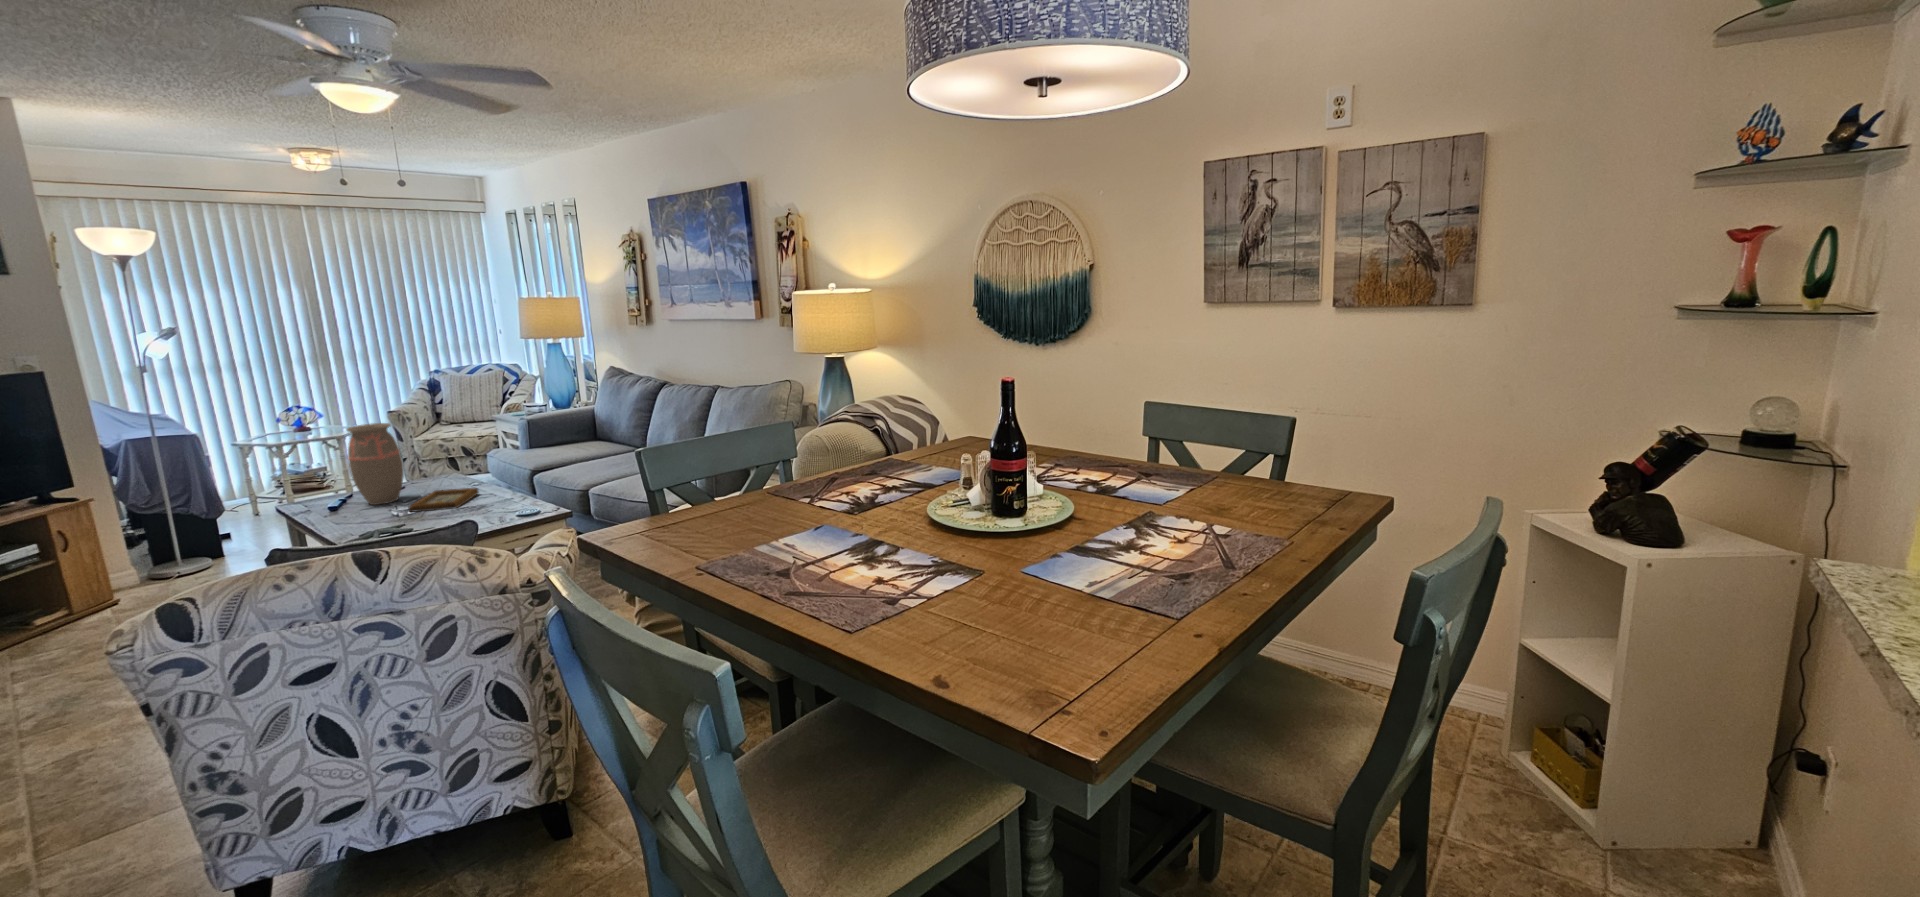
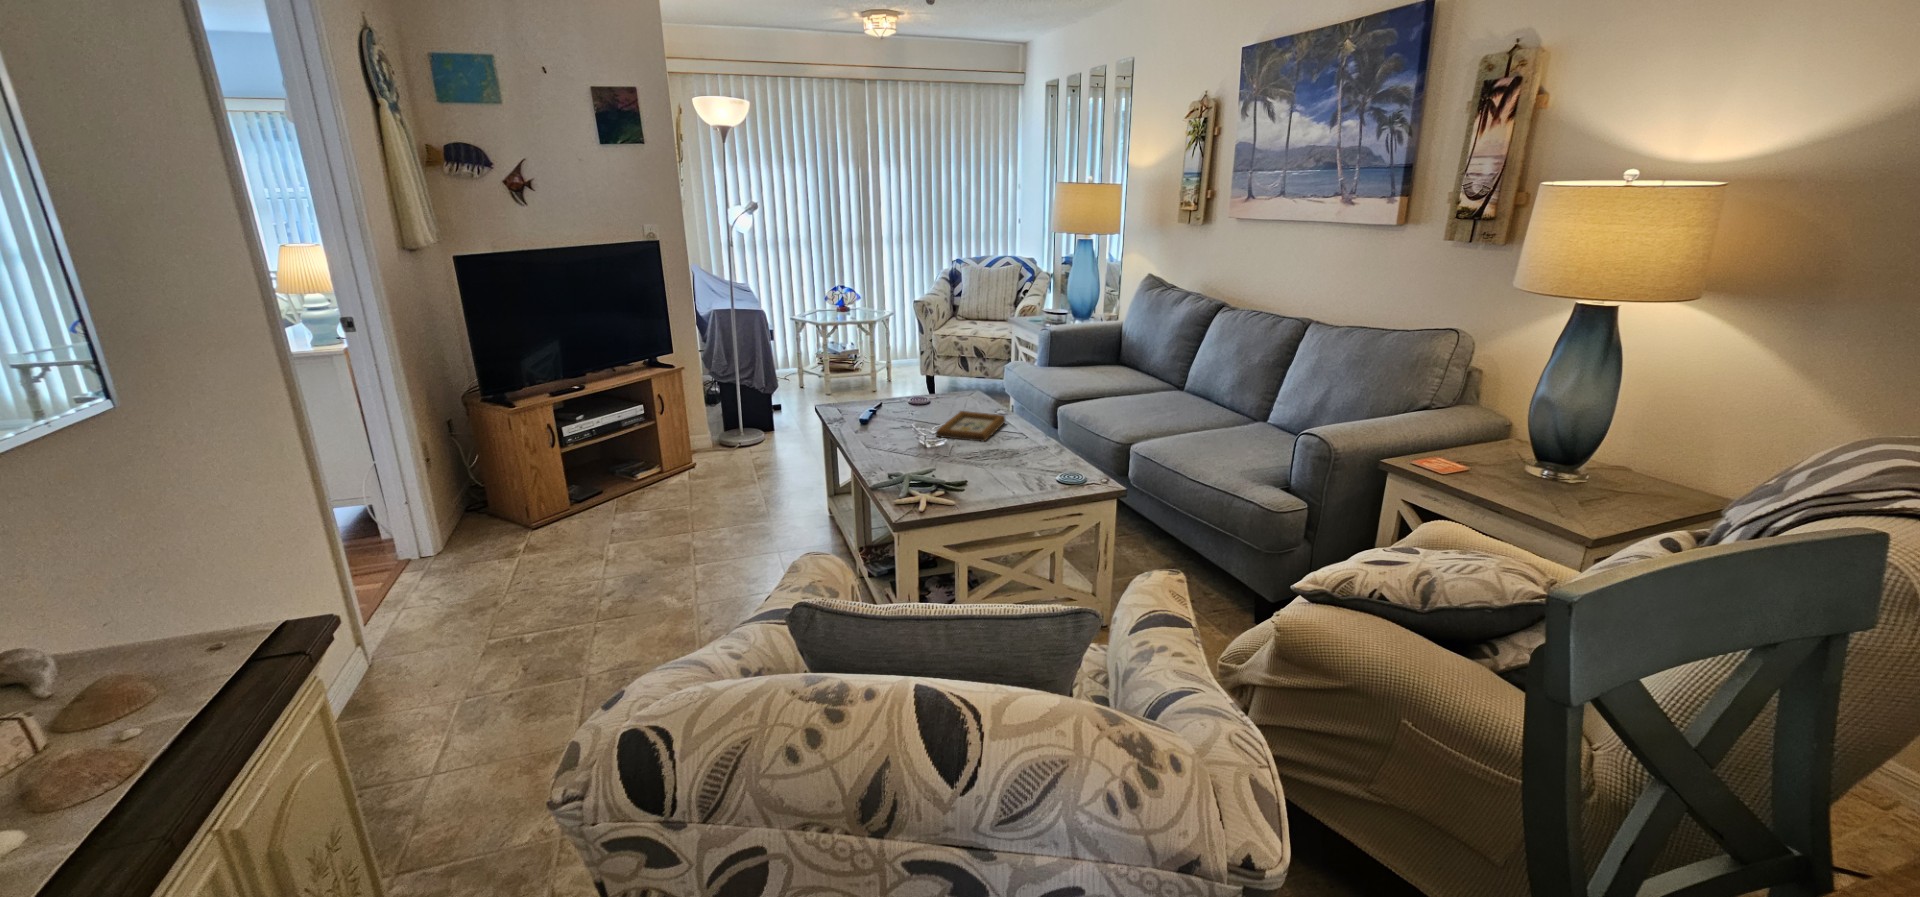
decorative vase: present [347,423,404,505] -> none [884,323,933,417]

